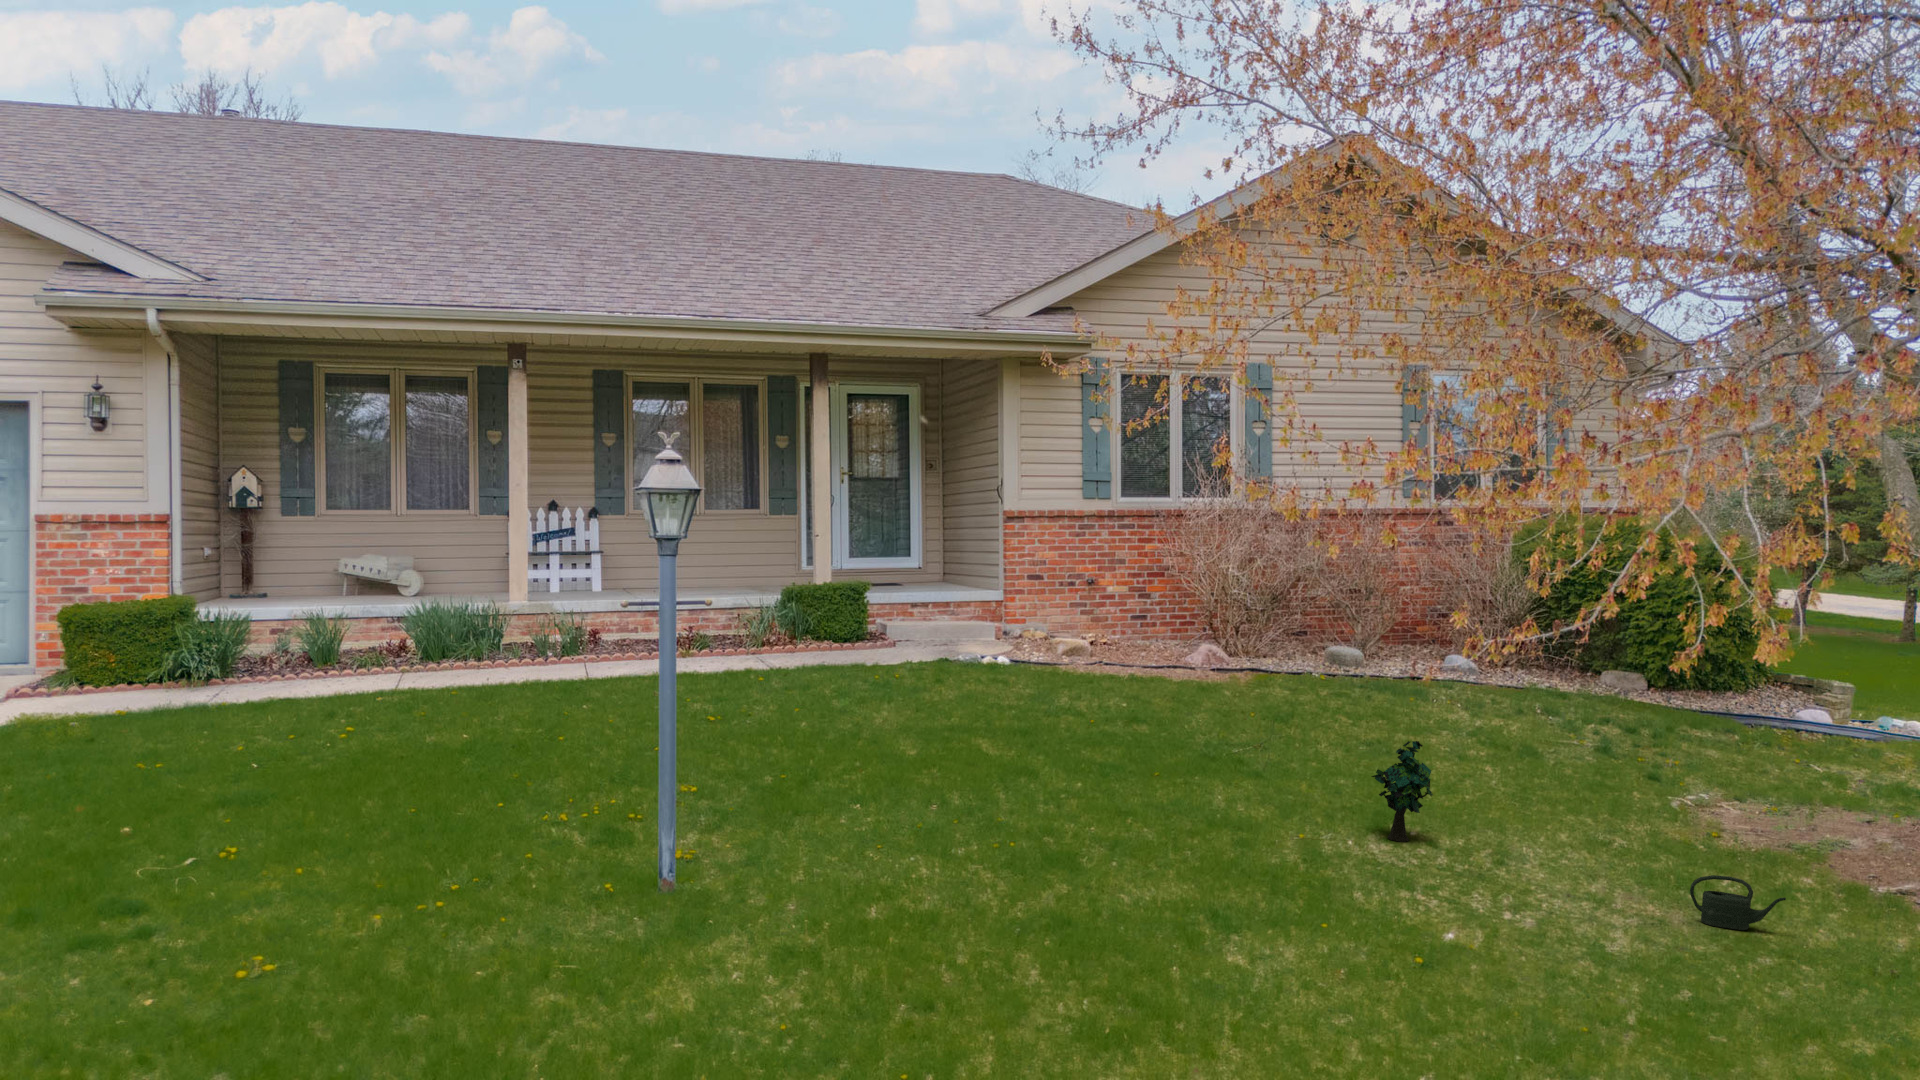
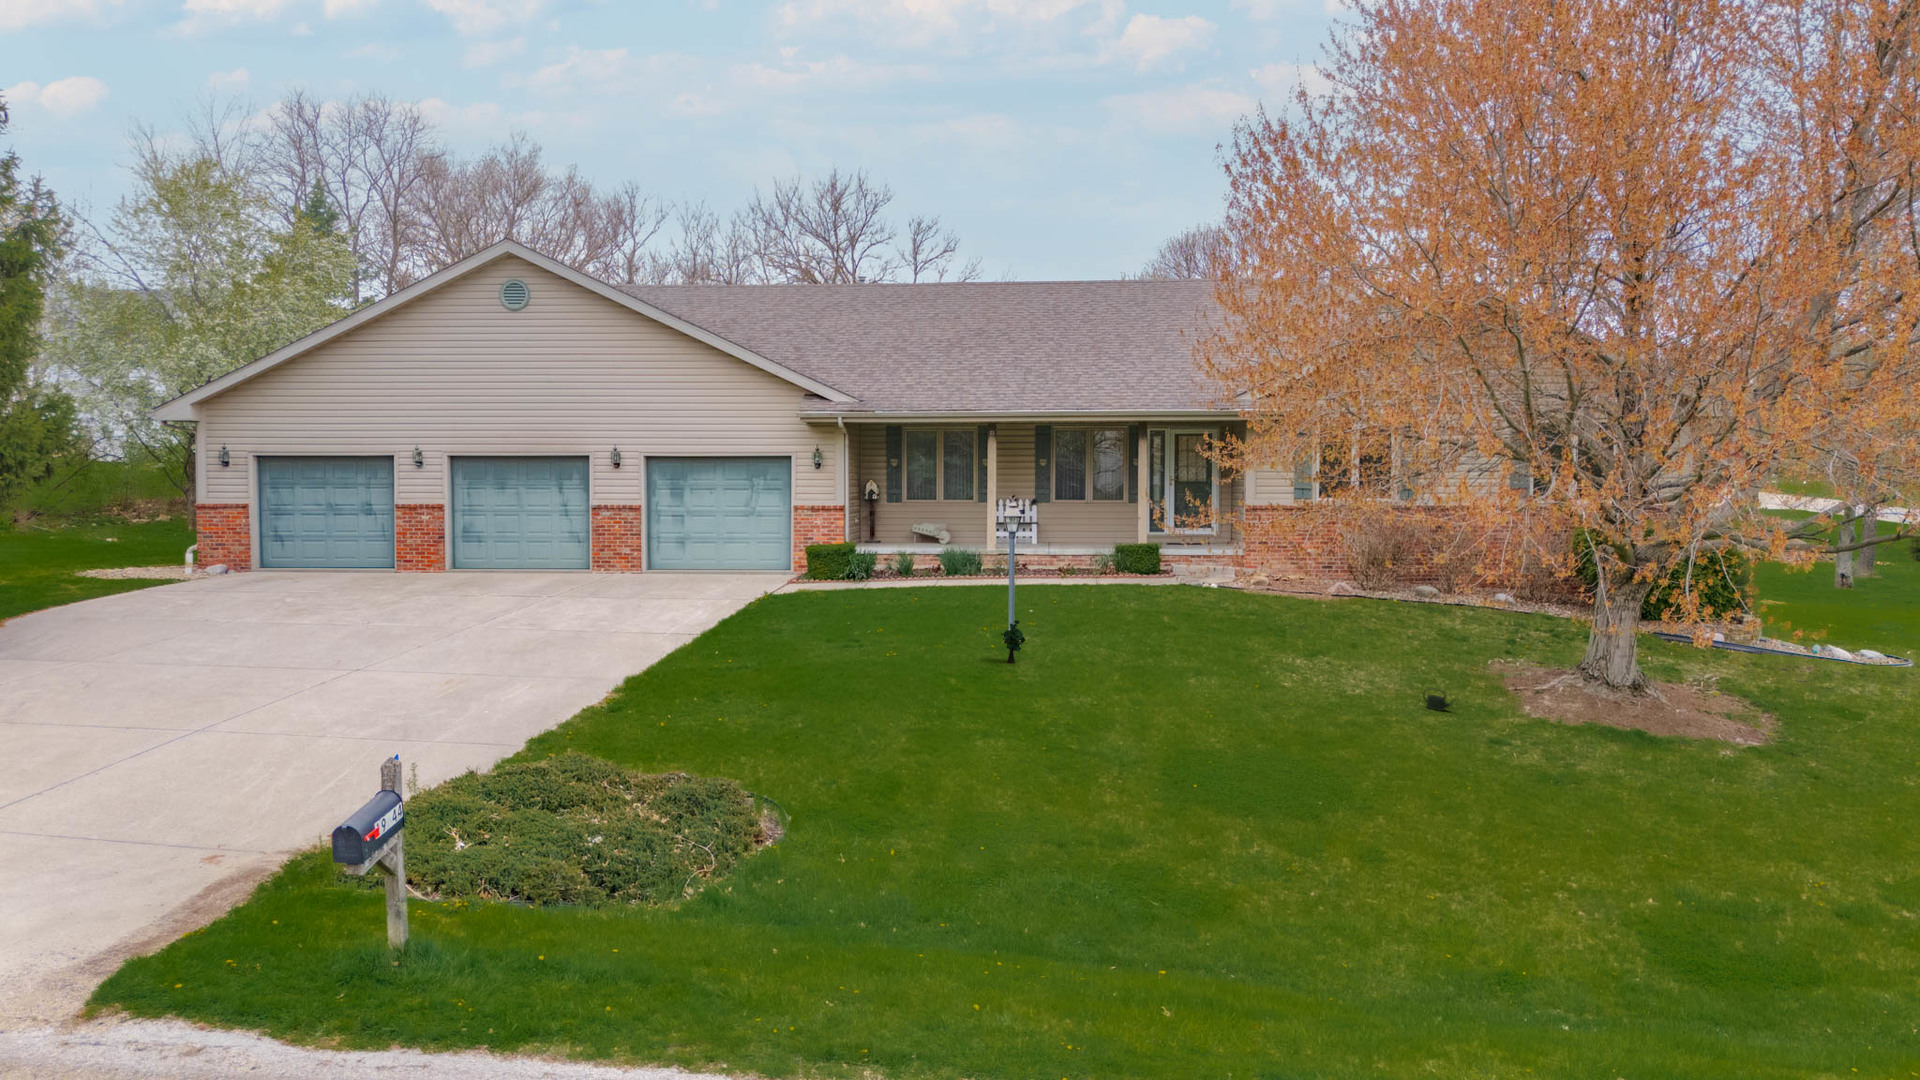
decorative plant: present [1372,741,1433,842] -> present [1001,620,1026,663]

